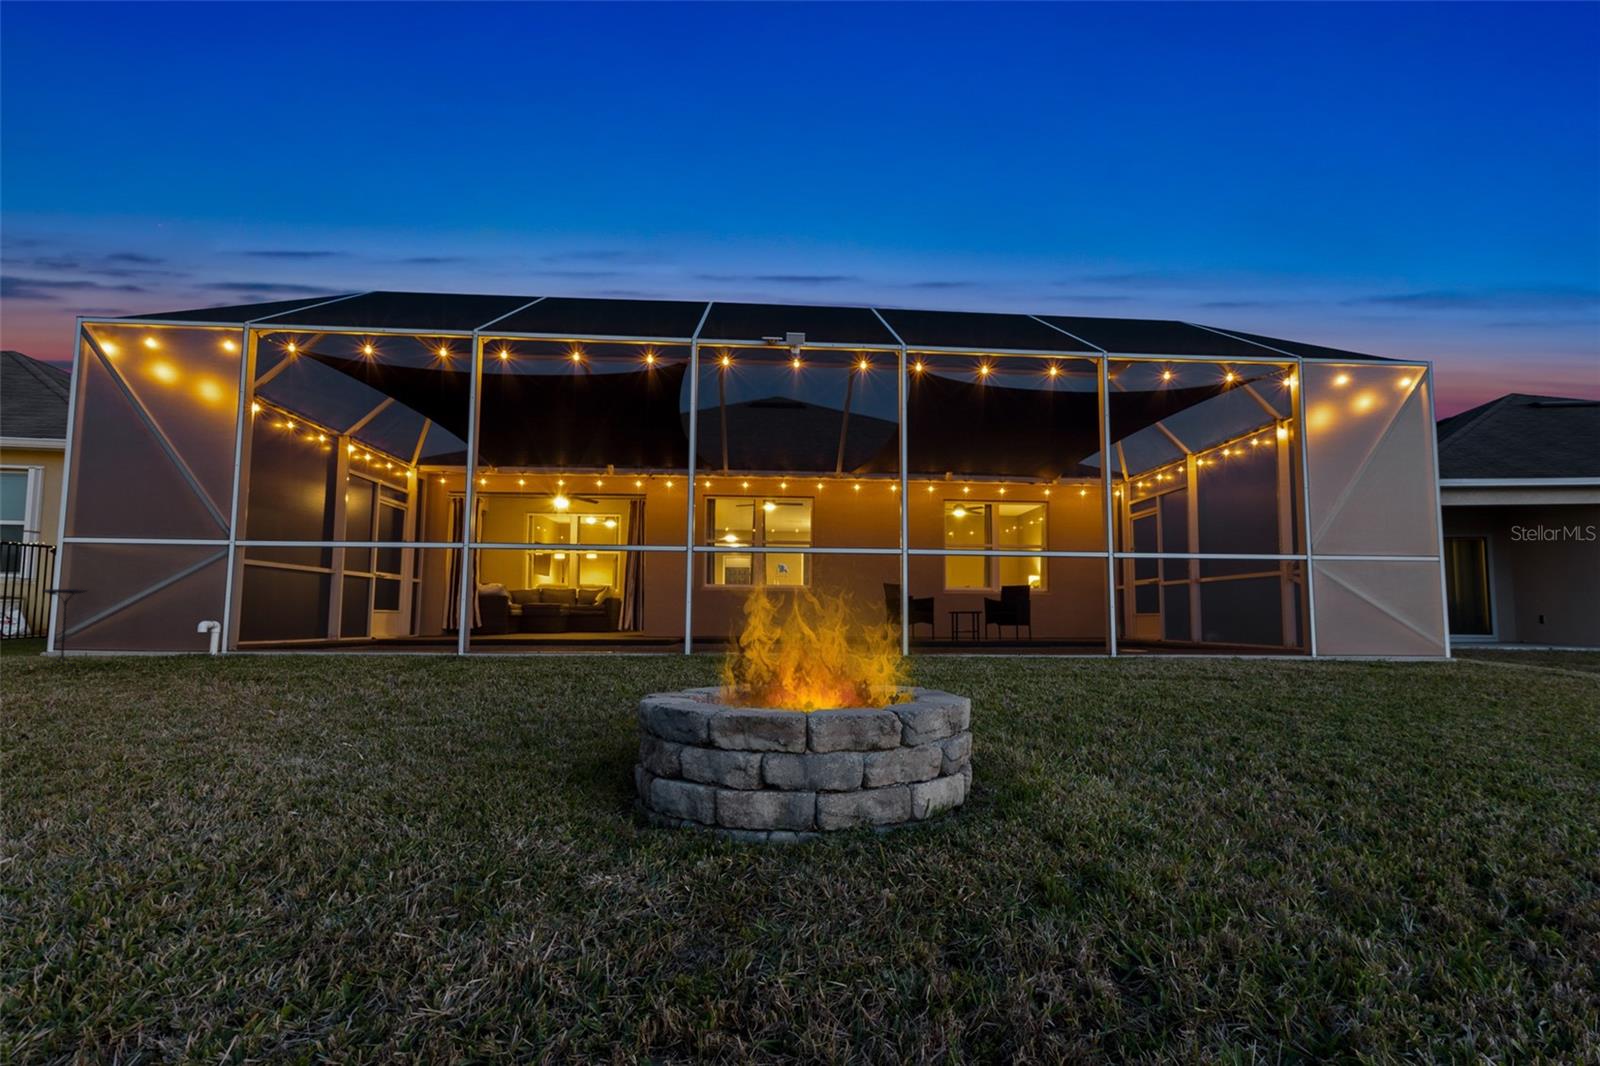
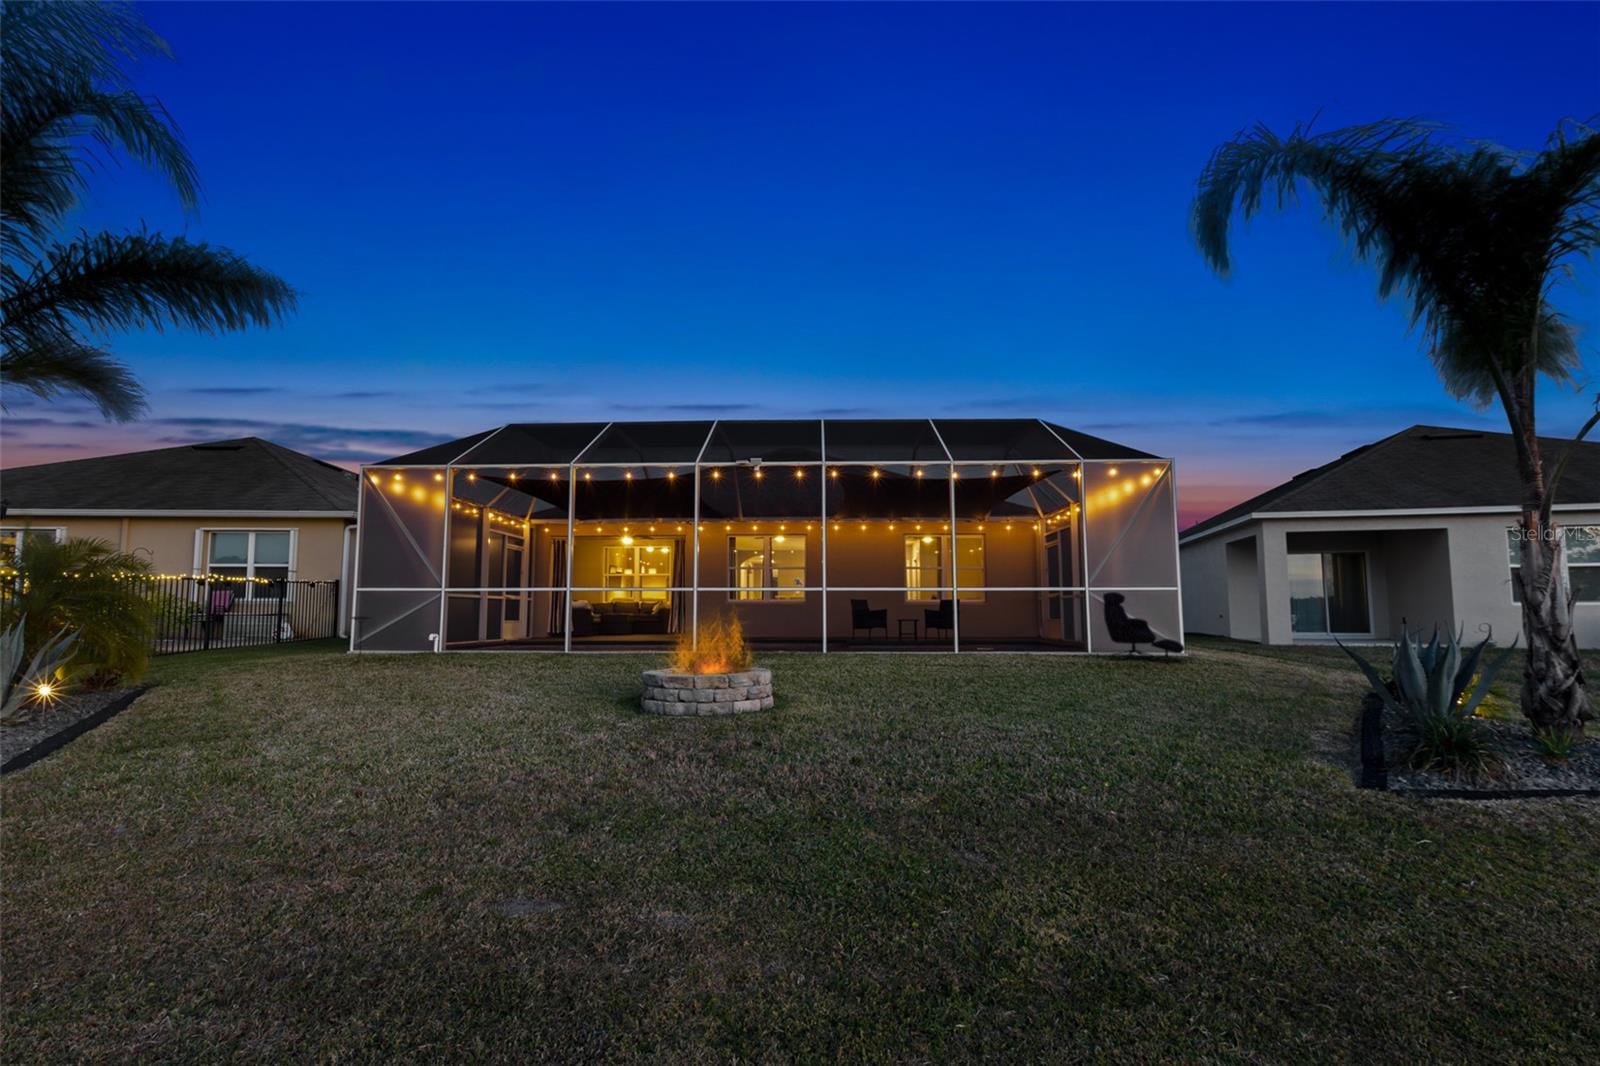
lounge chair: none [1347,561,1497,672] -> present [1103,592,1185,662]

